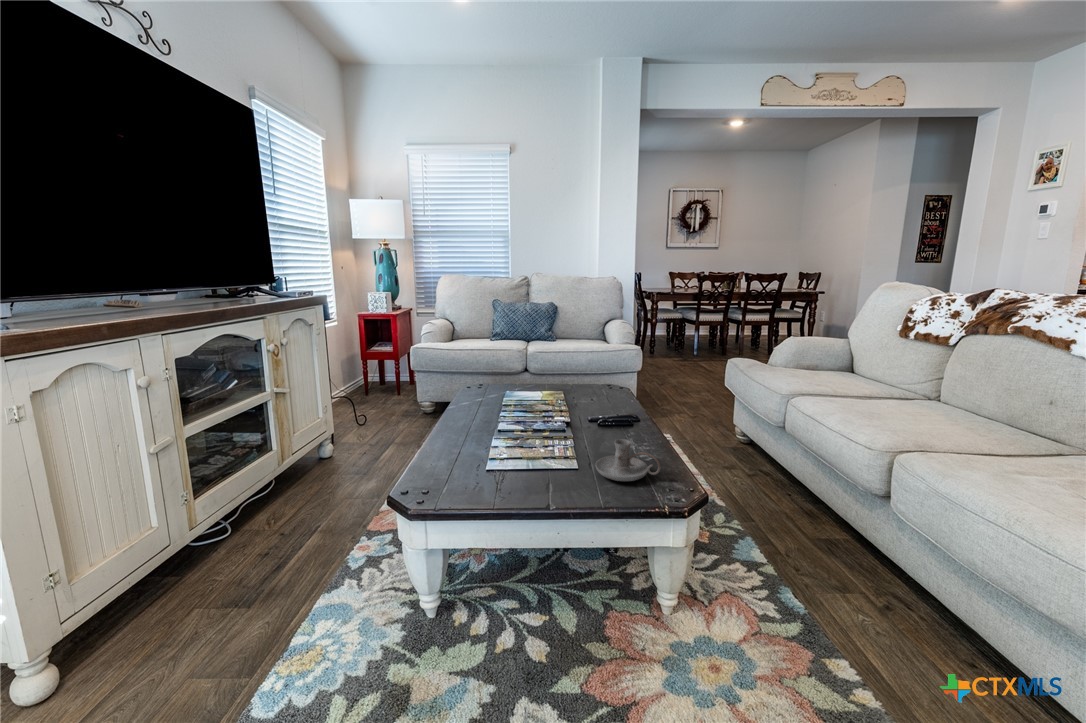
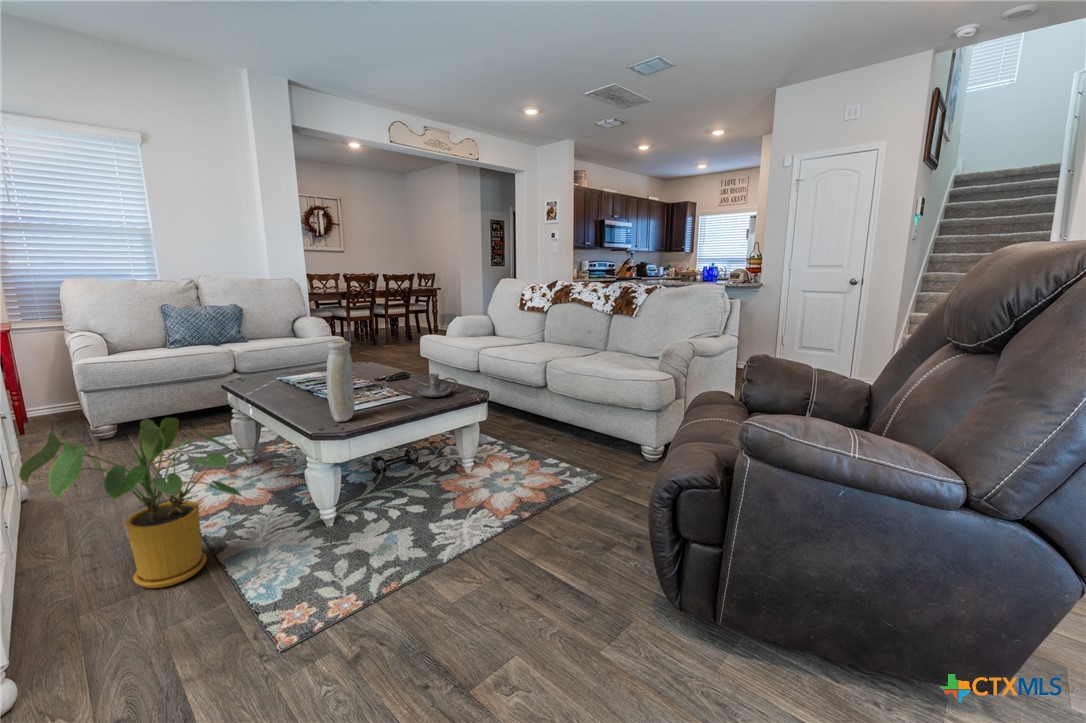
vase: none [436,374,475,488] -> present [327,341,354,422]
house plant: none [144,426,353,619] -> present [19,418,250,588]

